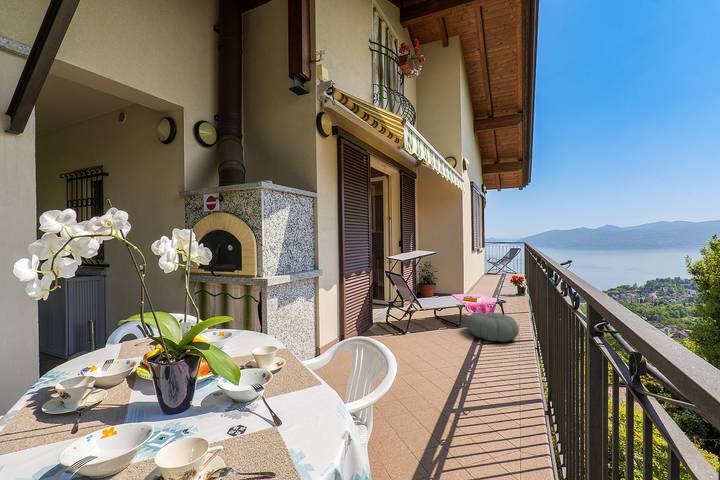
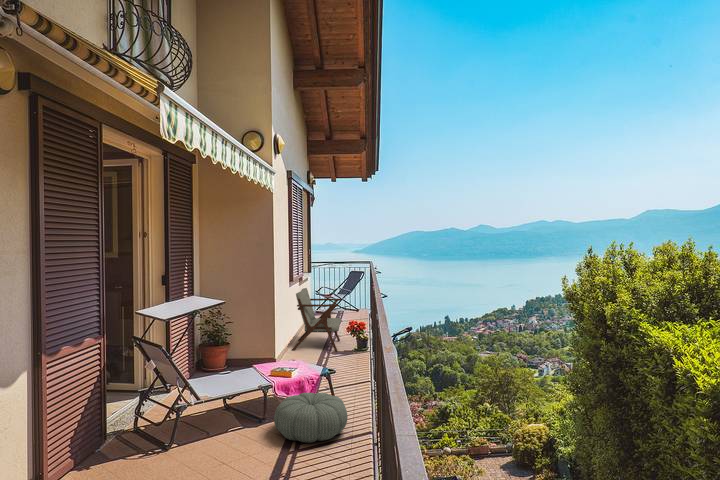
lounge chair: none [472,255,507,296] -> present [292,288,341,351]

